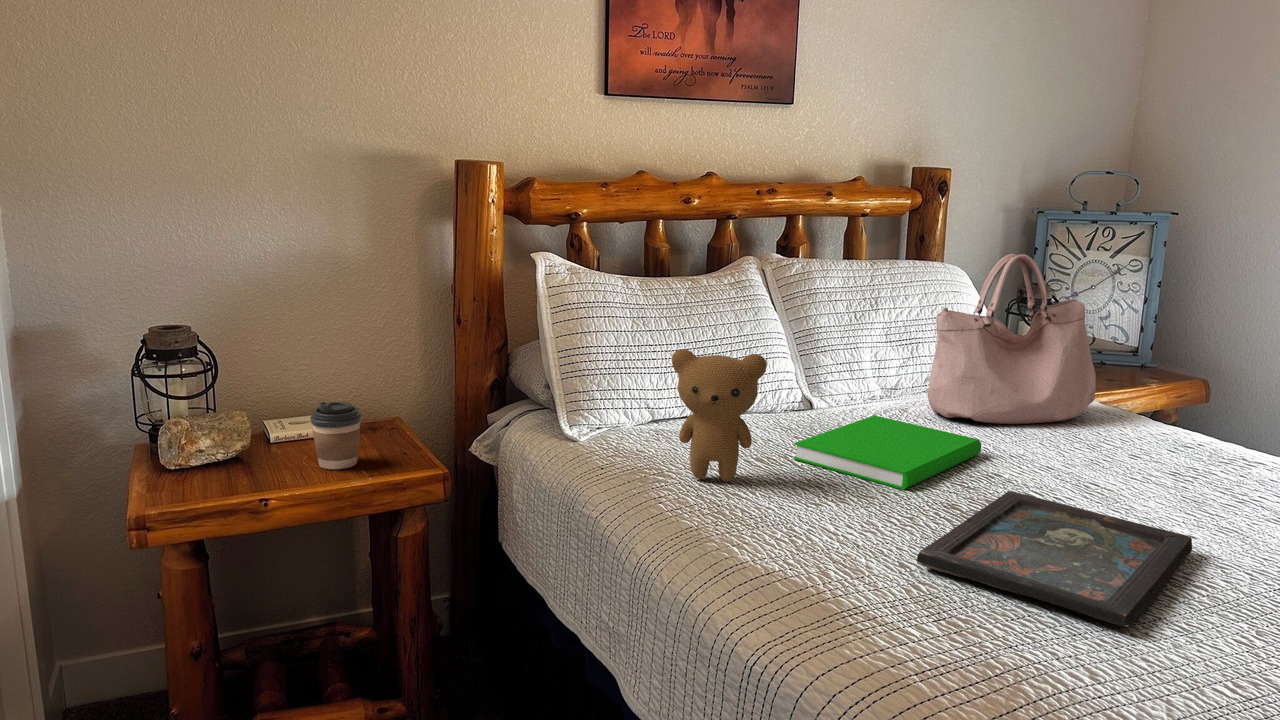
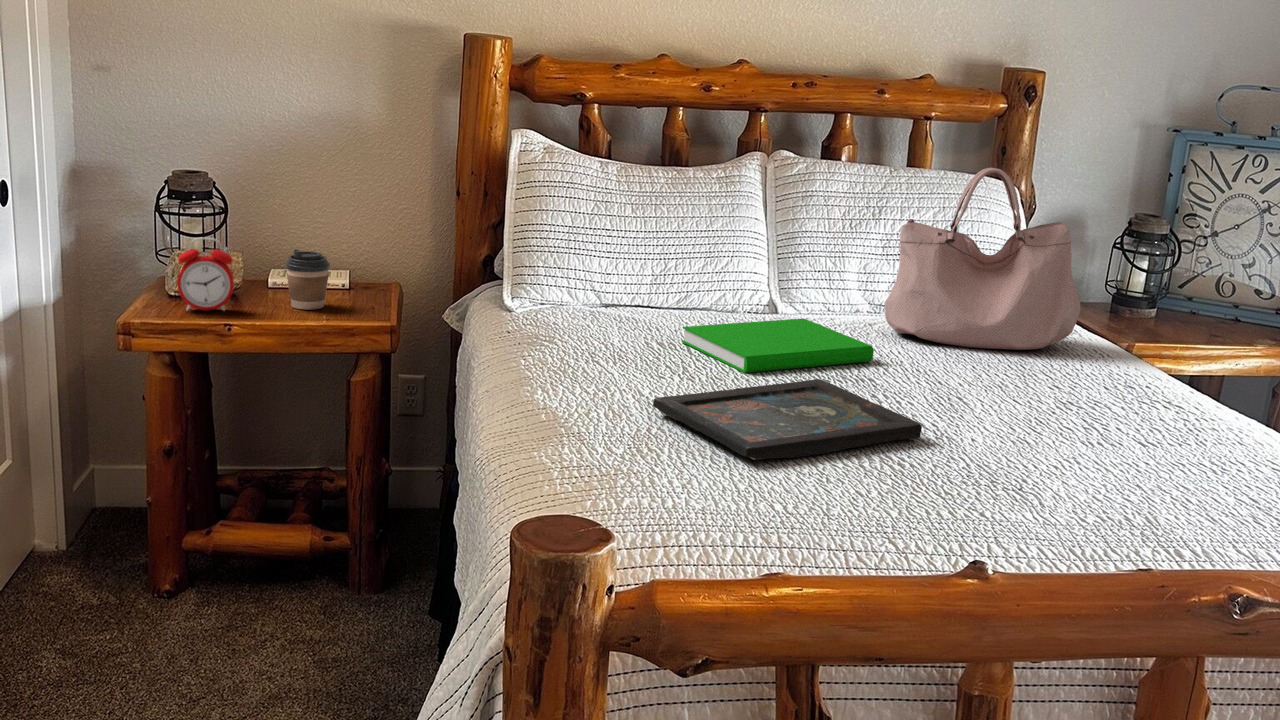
teddy bear: present [672,349,767,482] -> none [552,223,626,348]
alarm clock: none [187,403,259,493] -> present [177,238,234,311]

